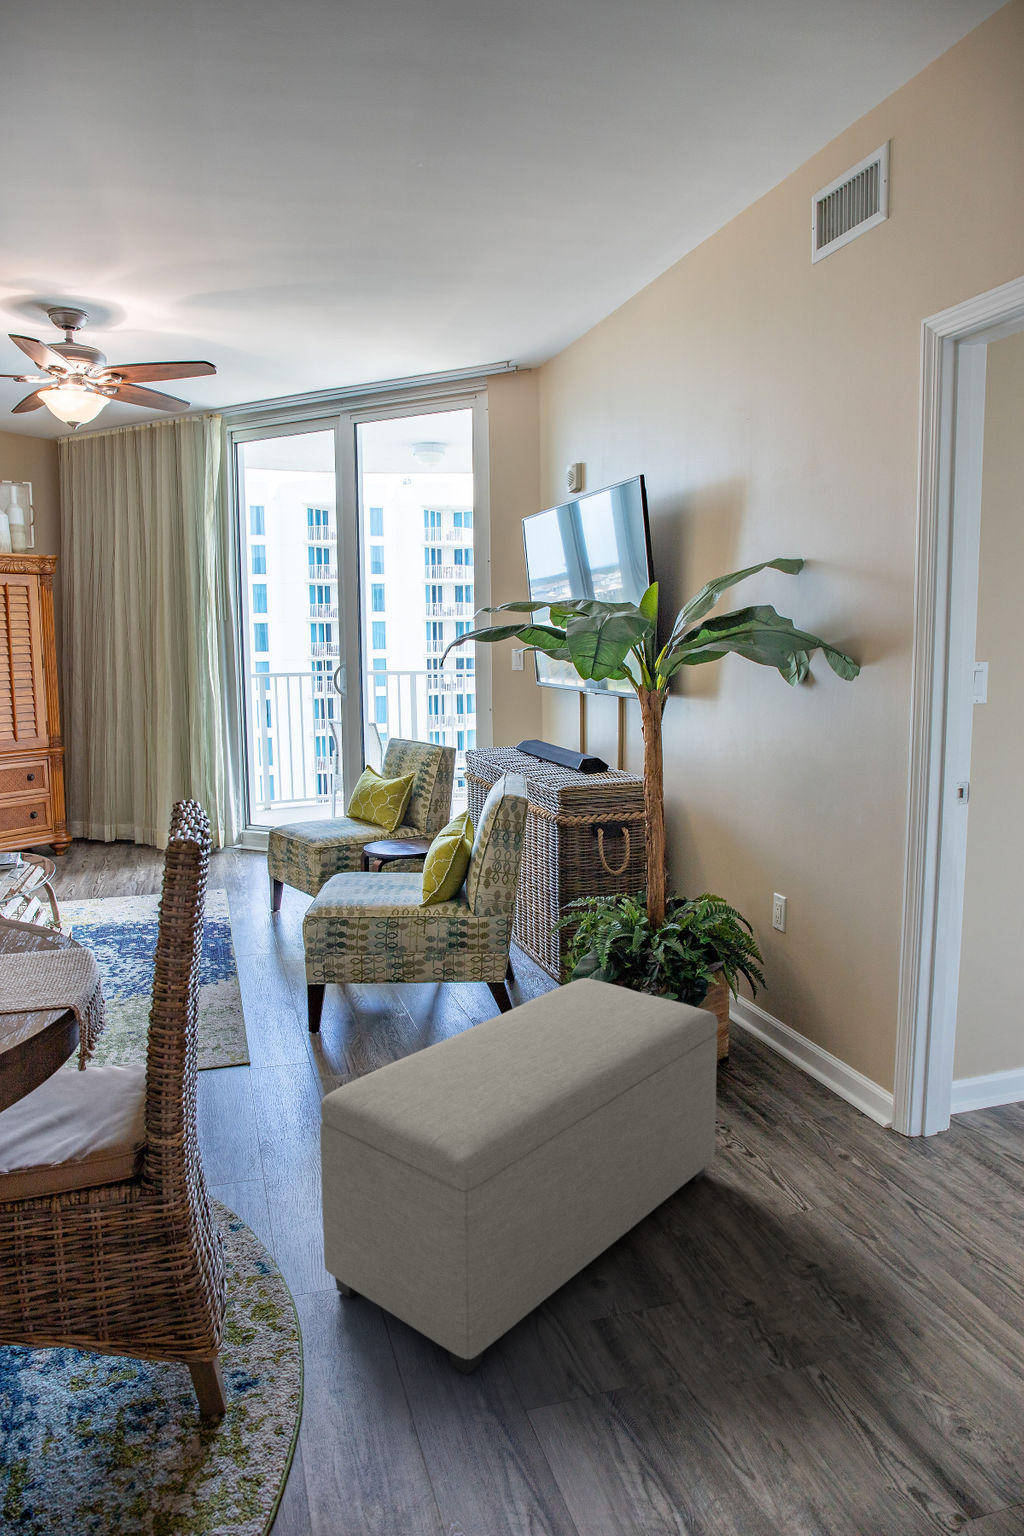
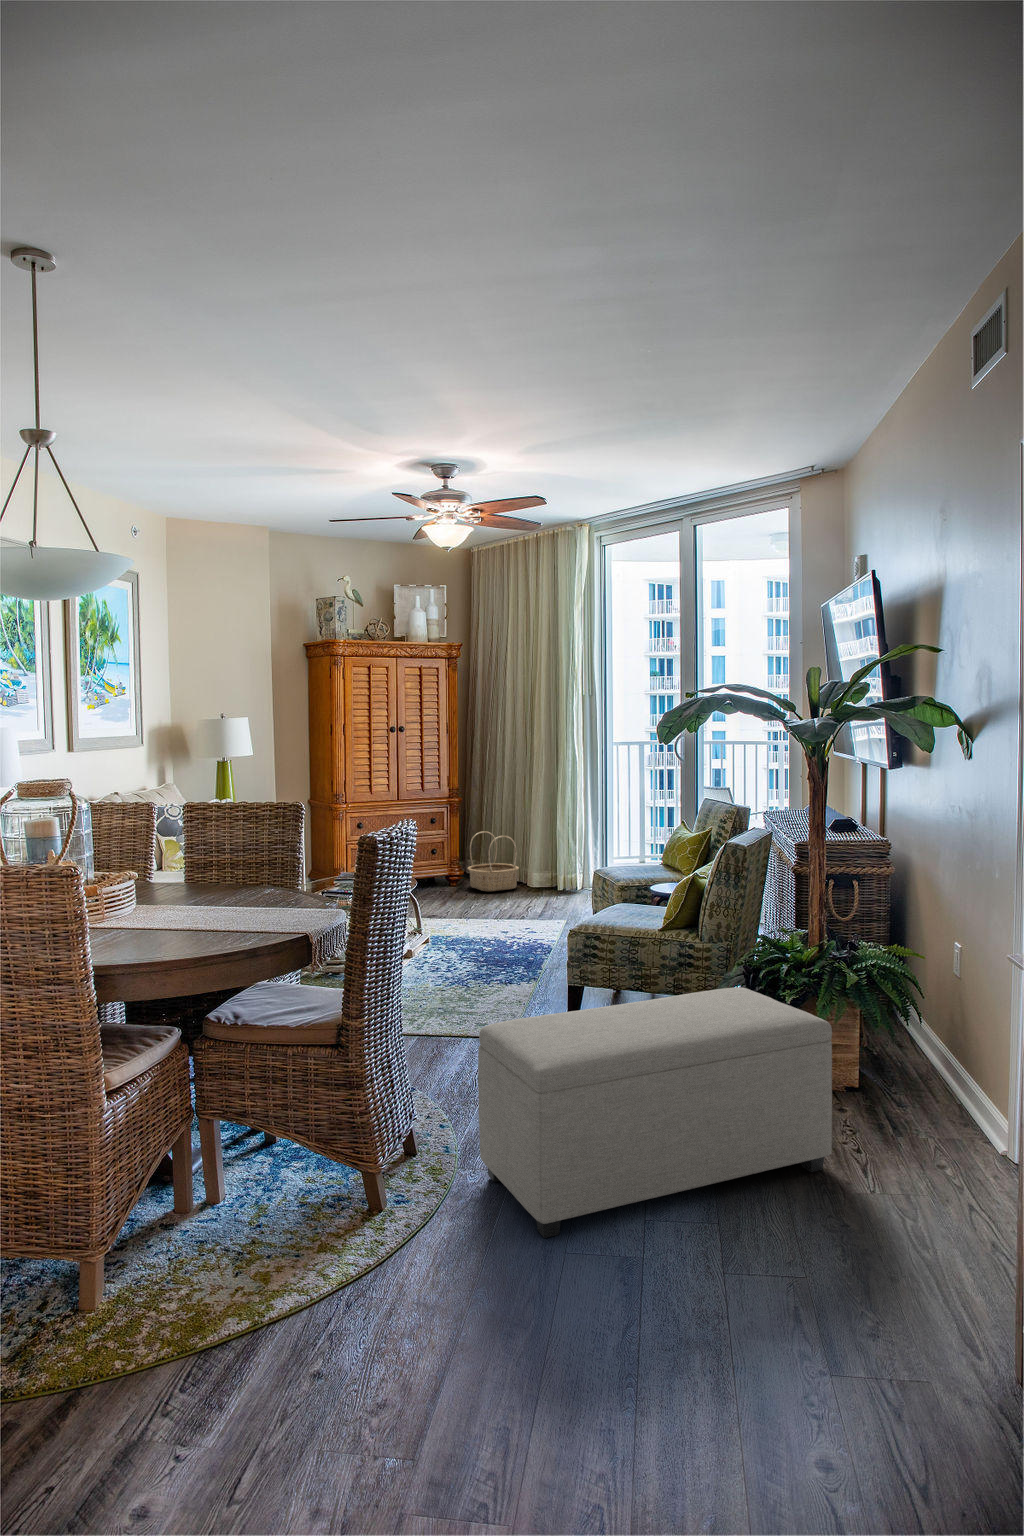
basket: none [79,786,146,858] -> present [467,831,519,891]

